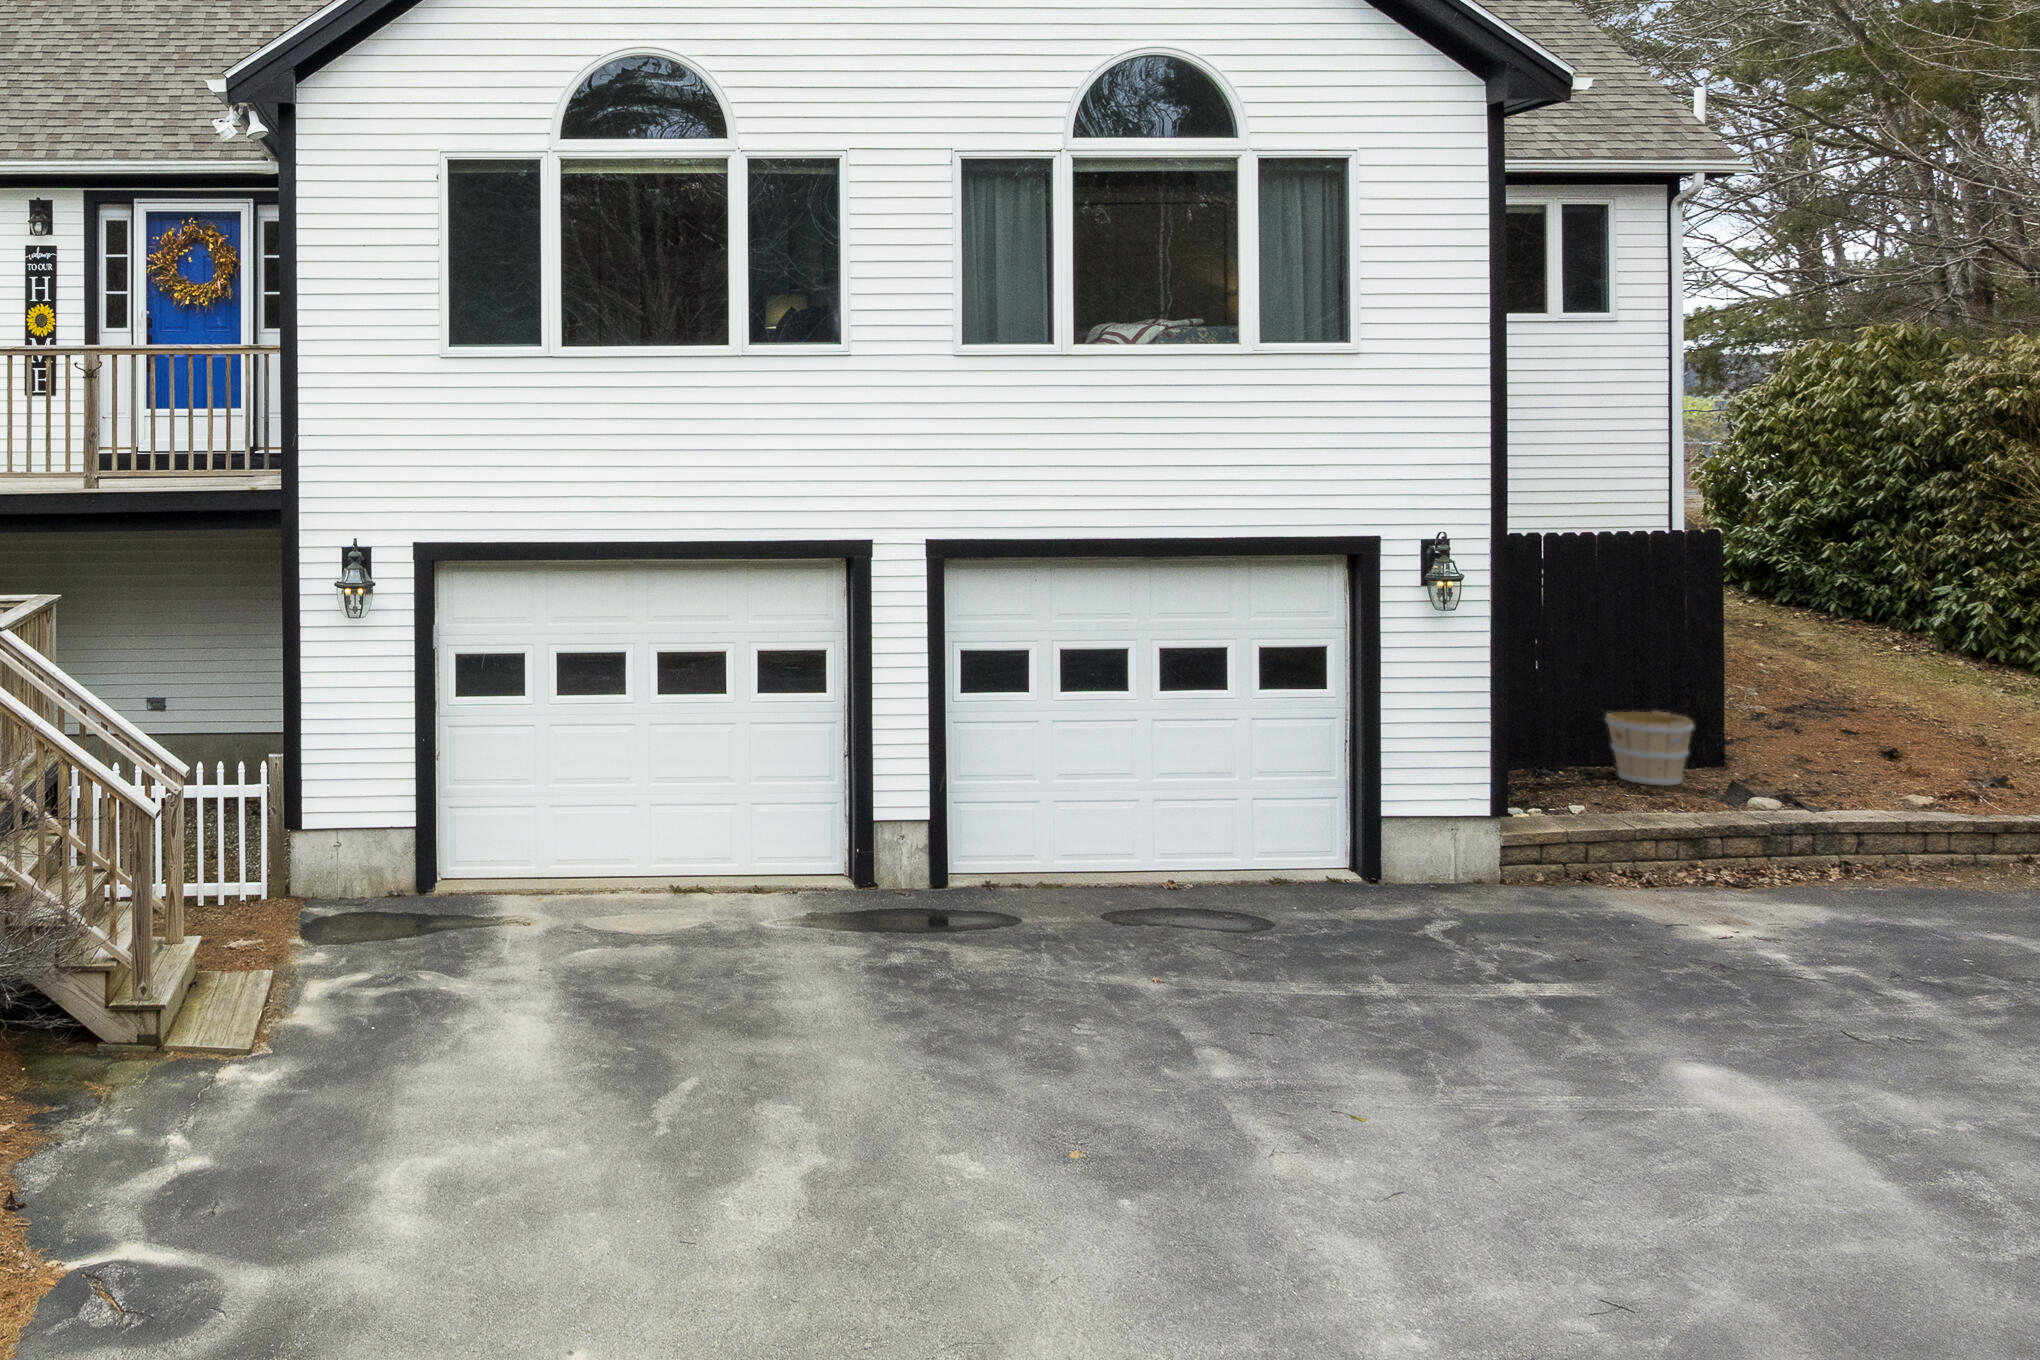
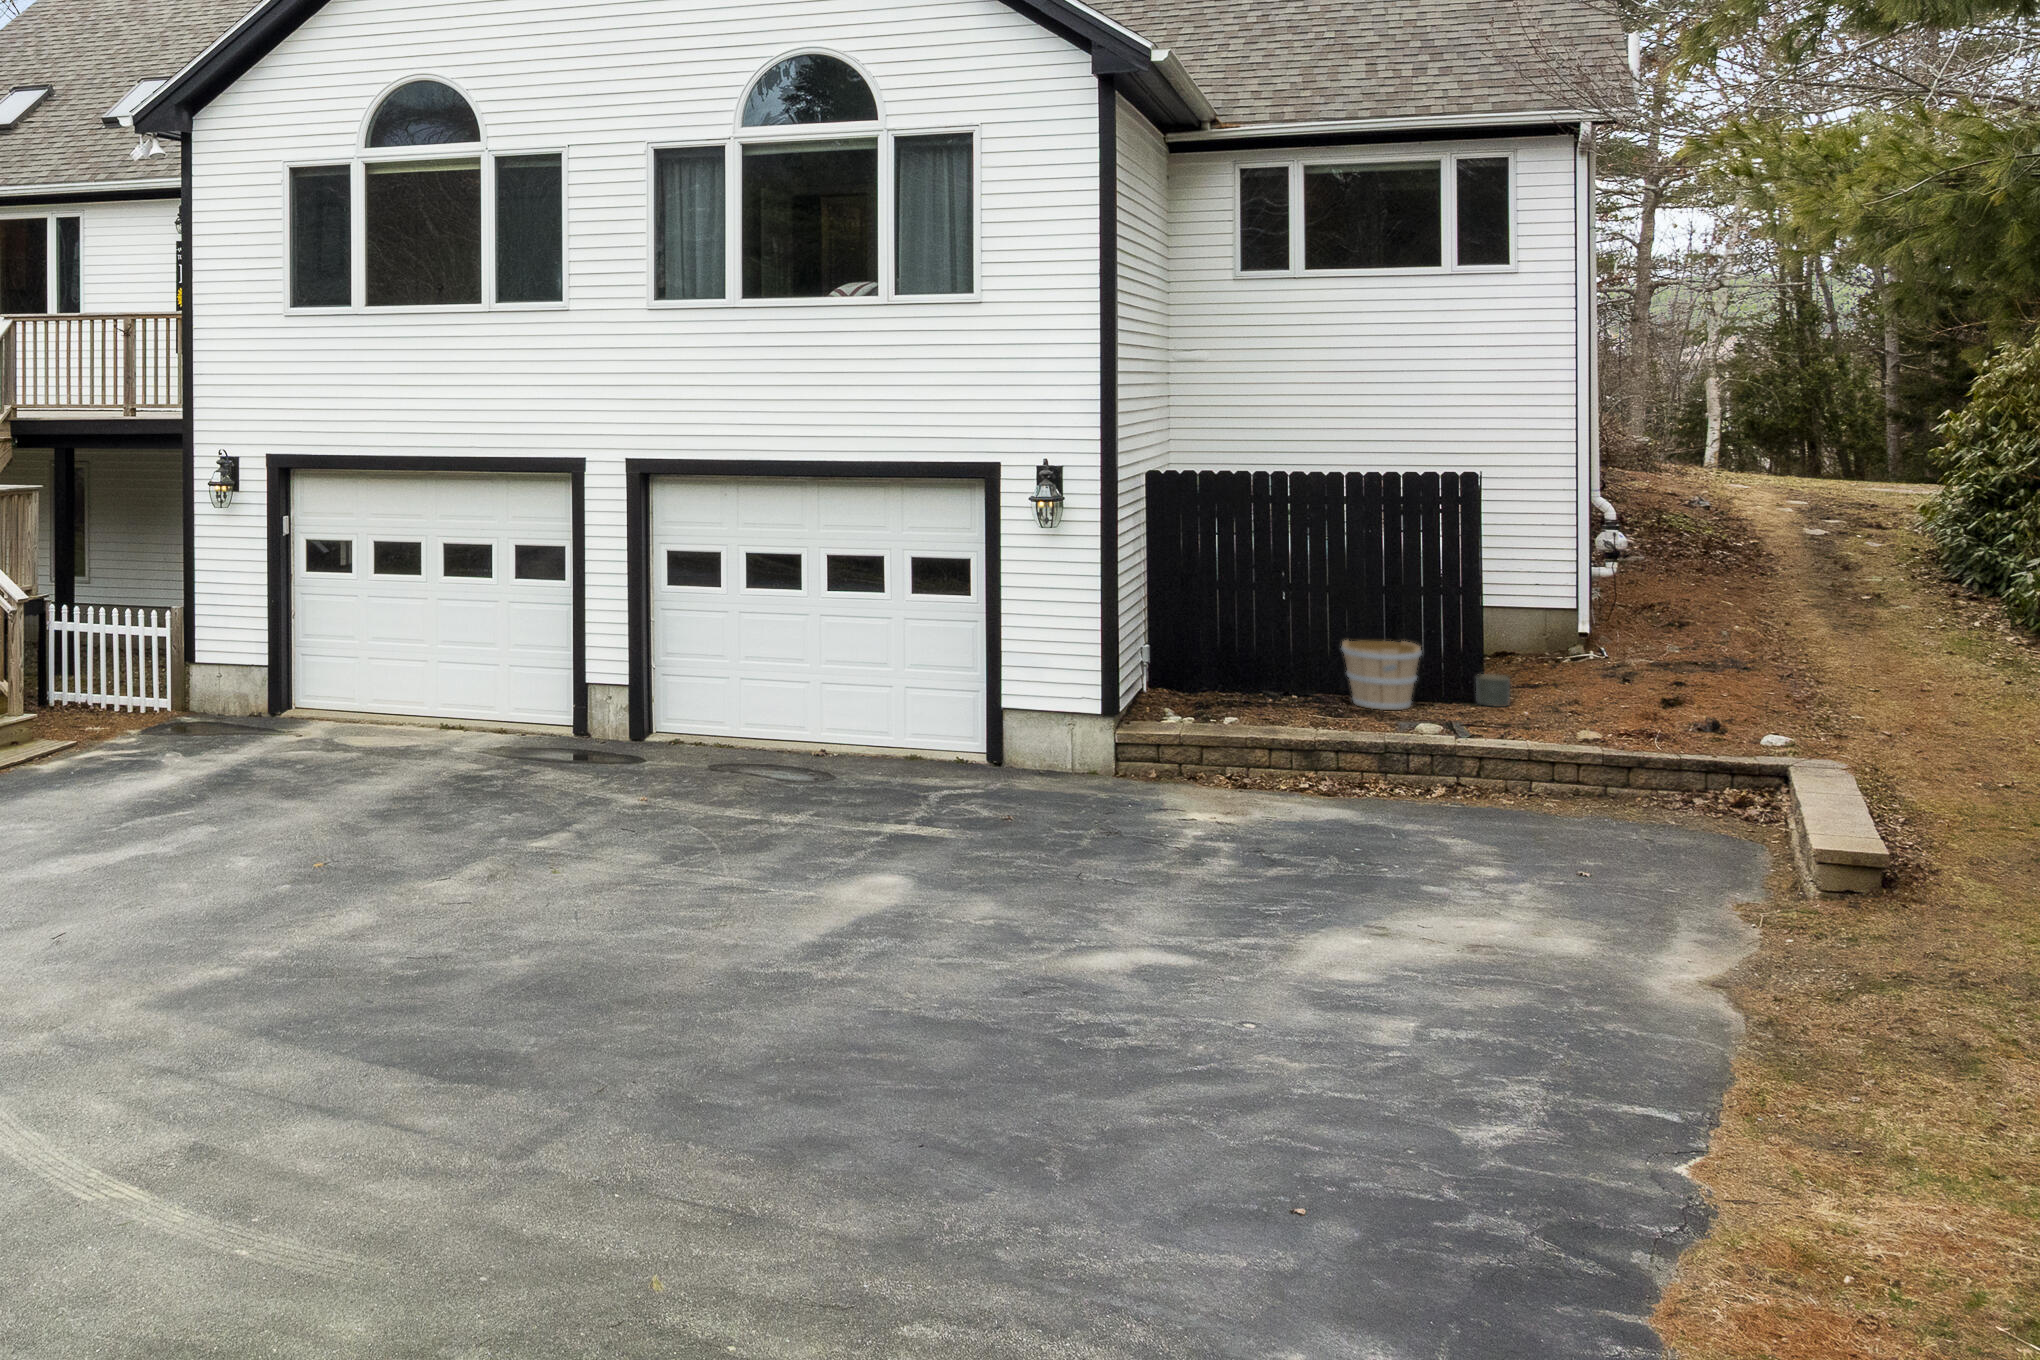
planter: none [1718,740,1755,774] -> present [1476,674,1510,707]

